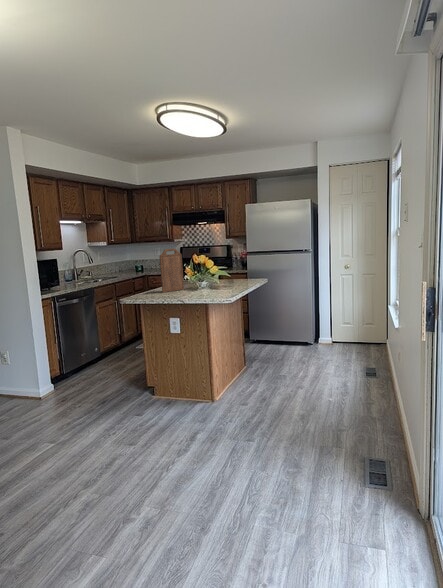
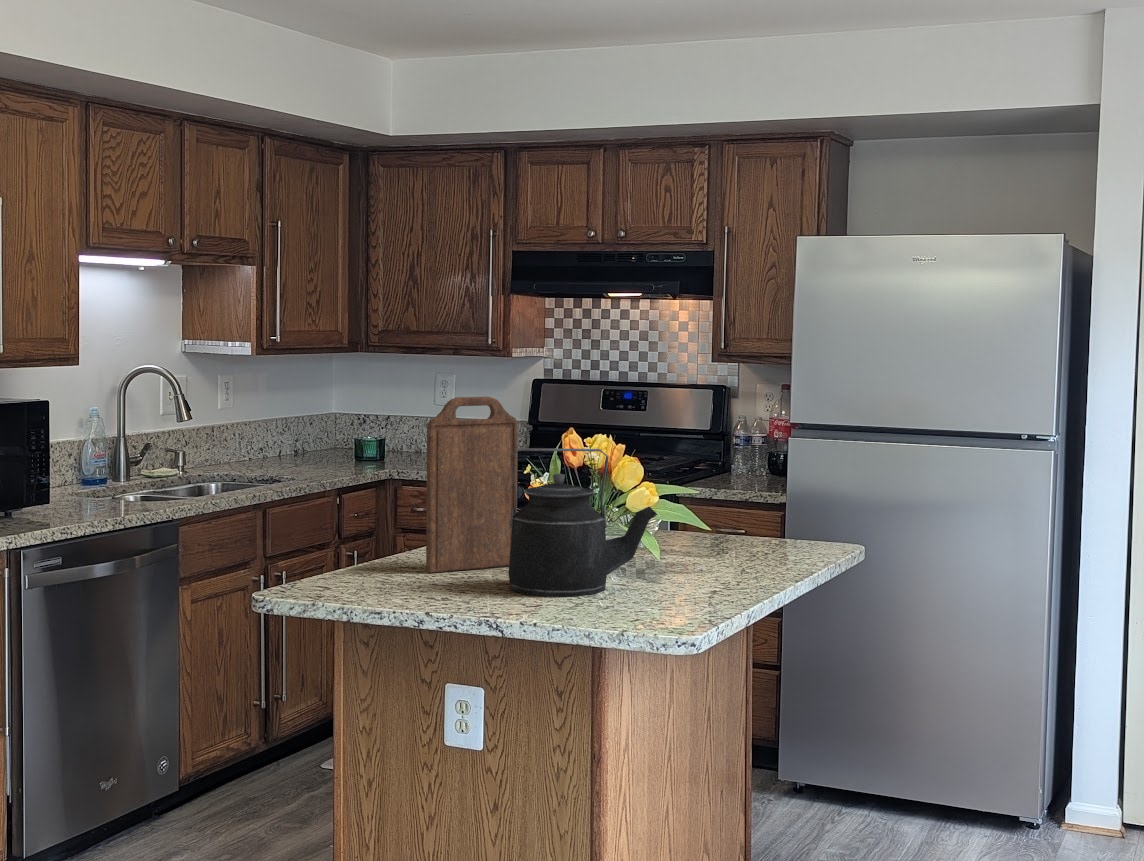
kettle: none [181,259,218,295] -> present [508,448,657,597]

